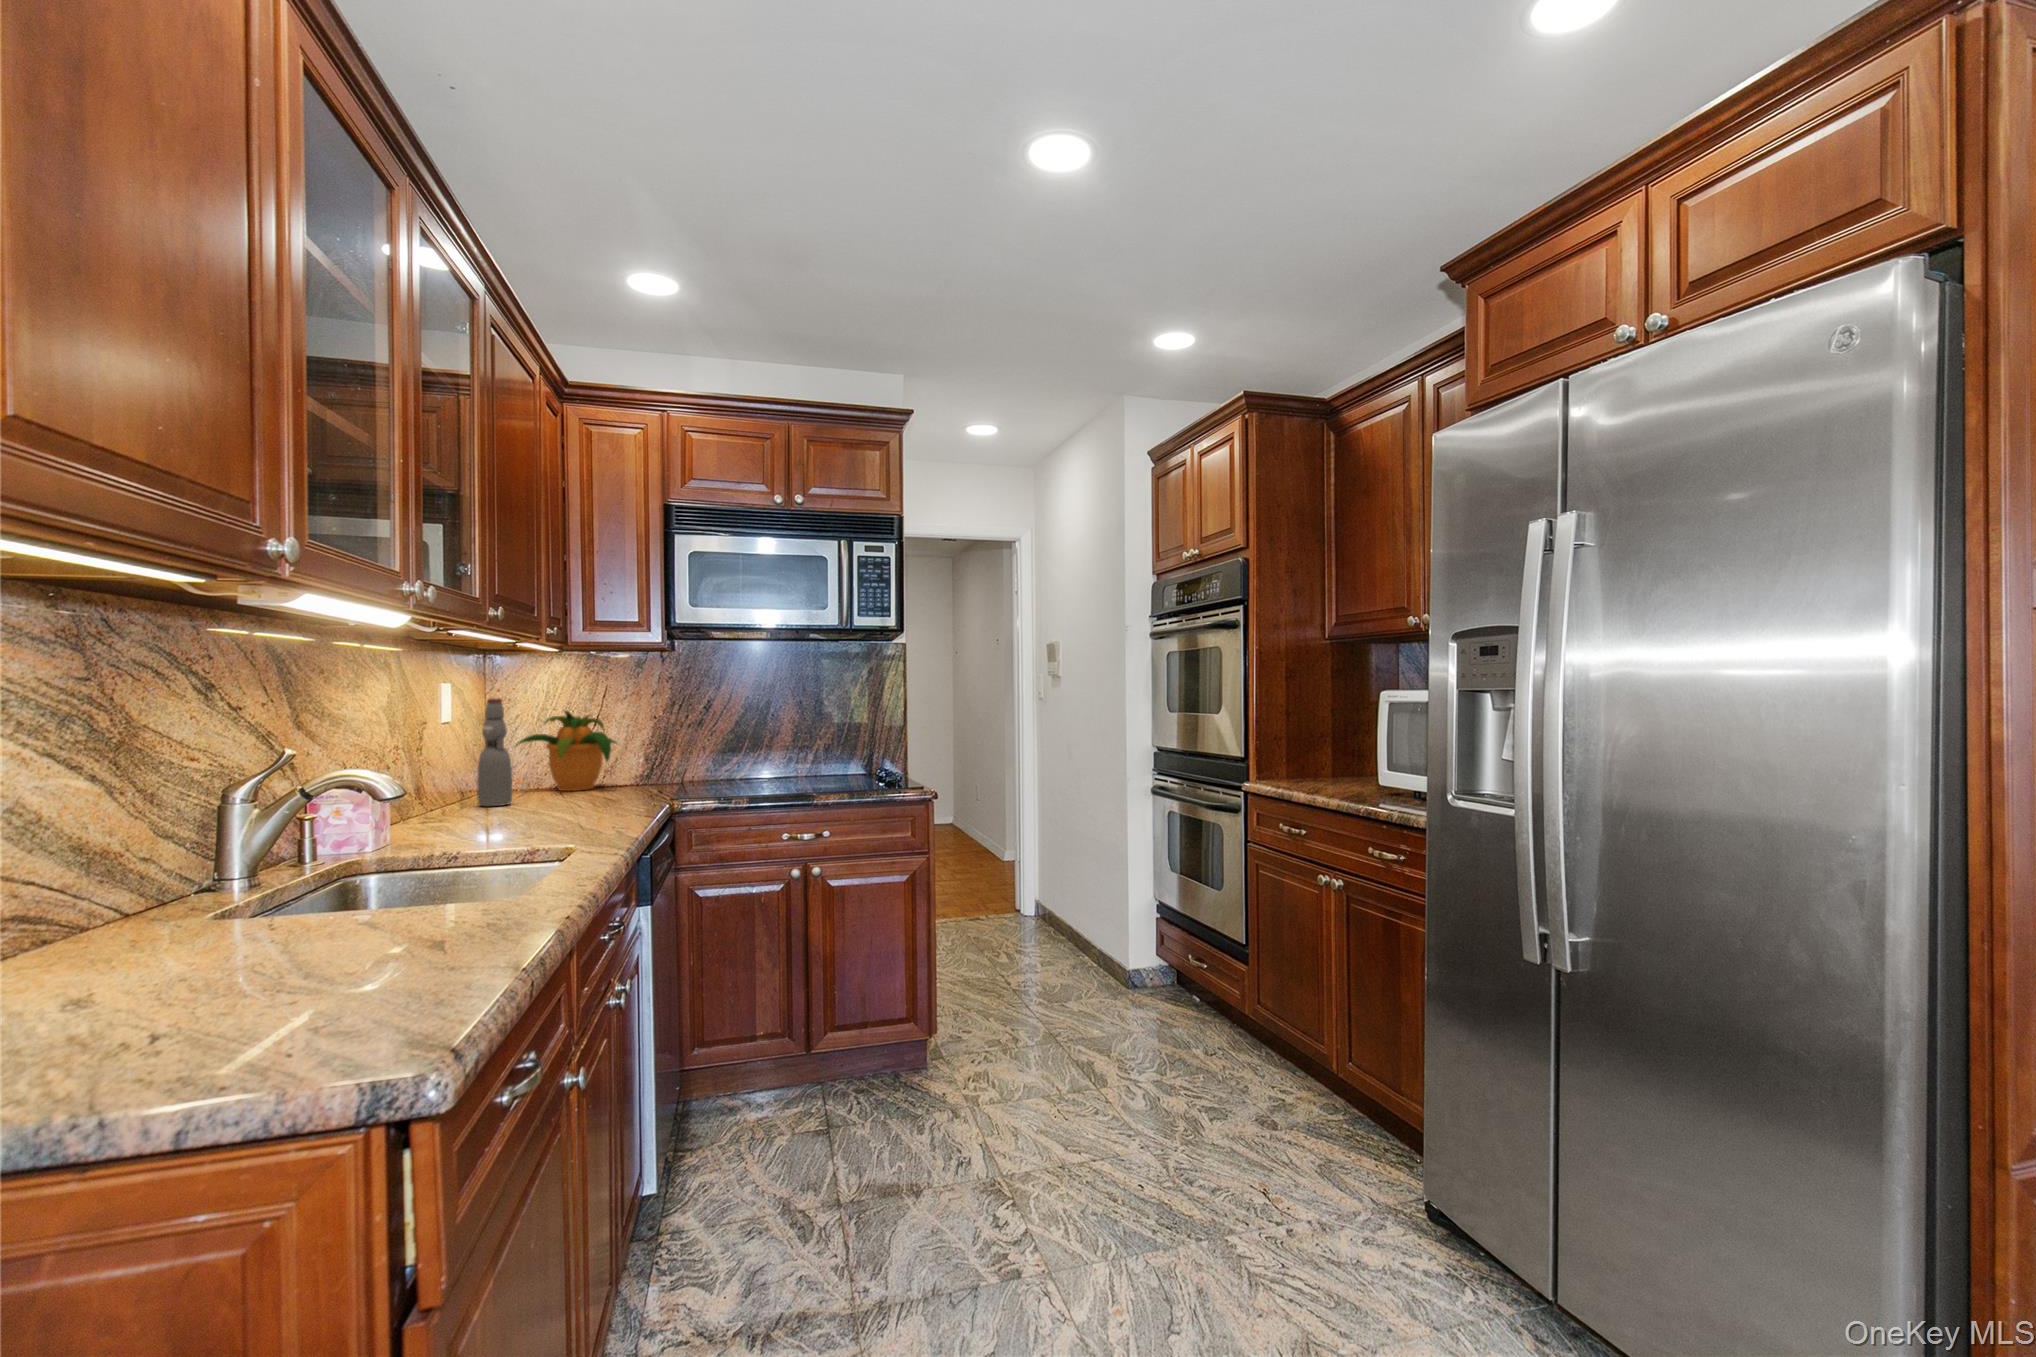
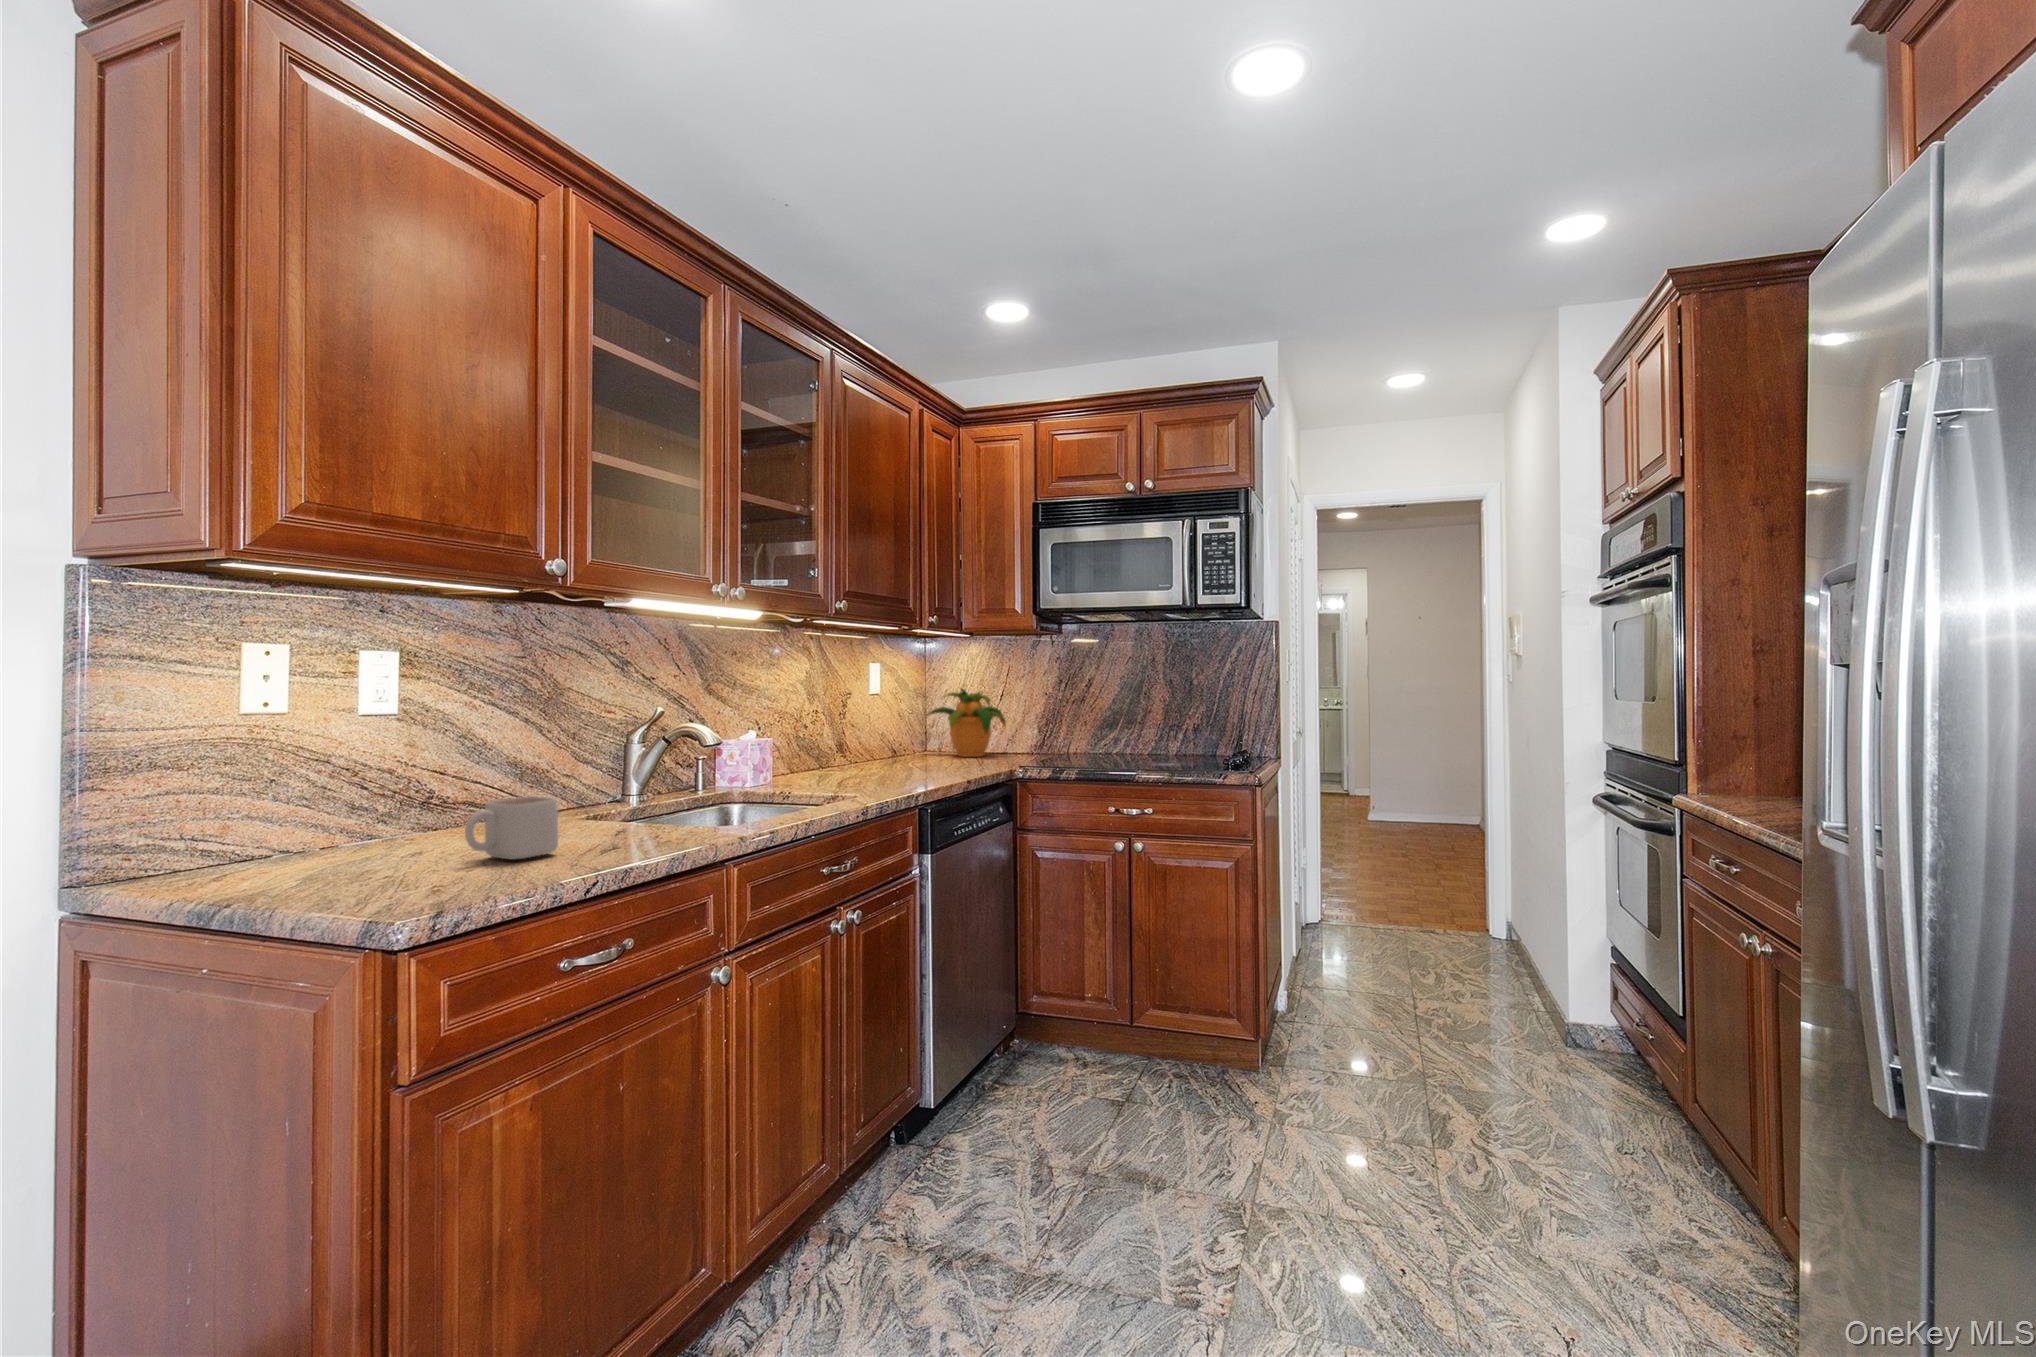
bottle: present [477,698,512,806] -> none [876,676,900,764]
mug: none [220,881,341,980] -> present [465,796,558,859]

